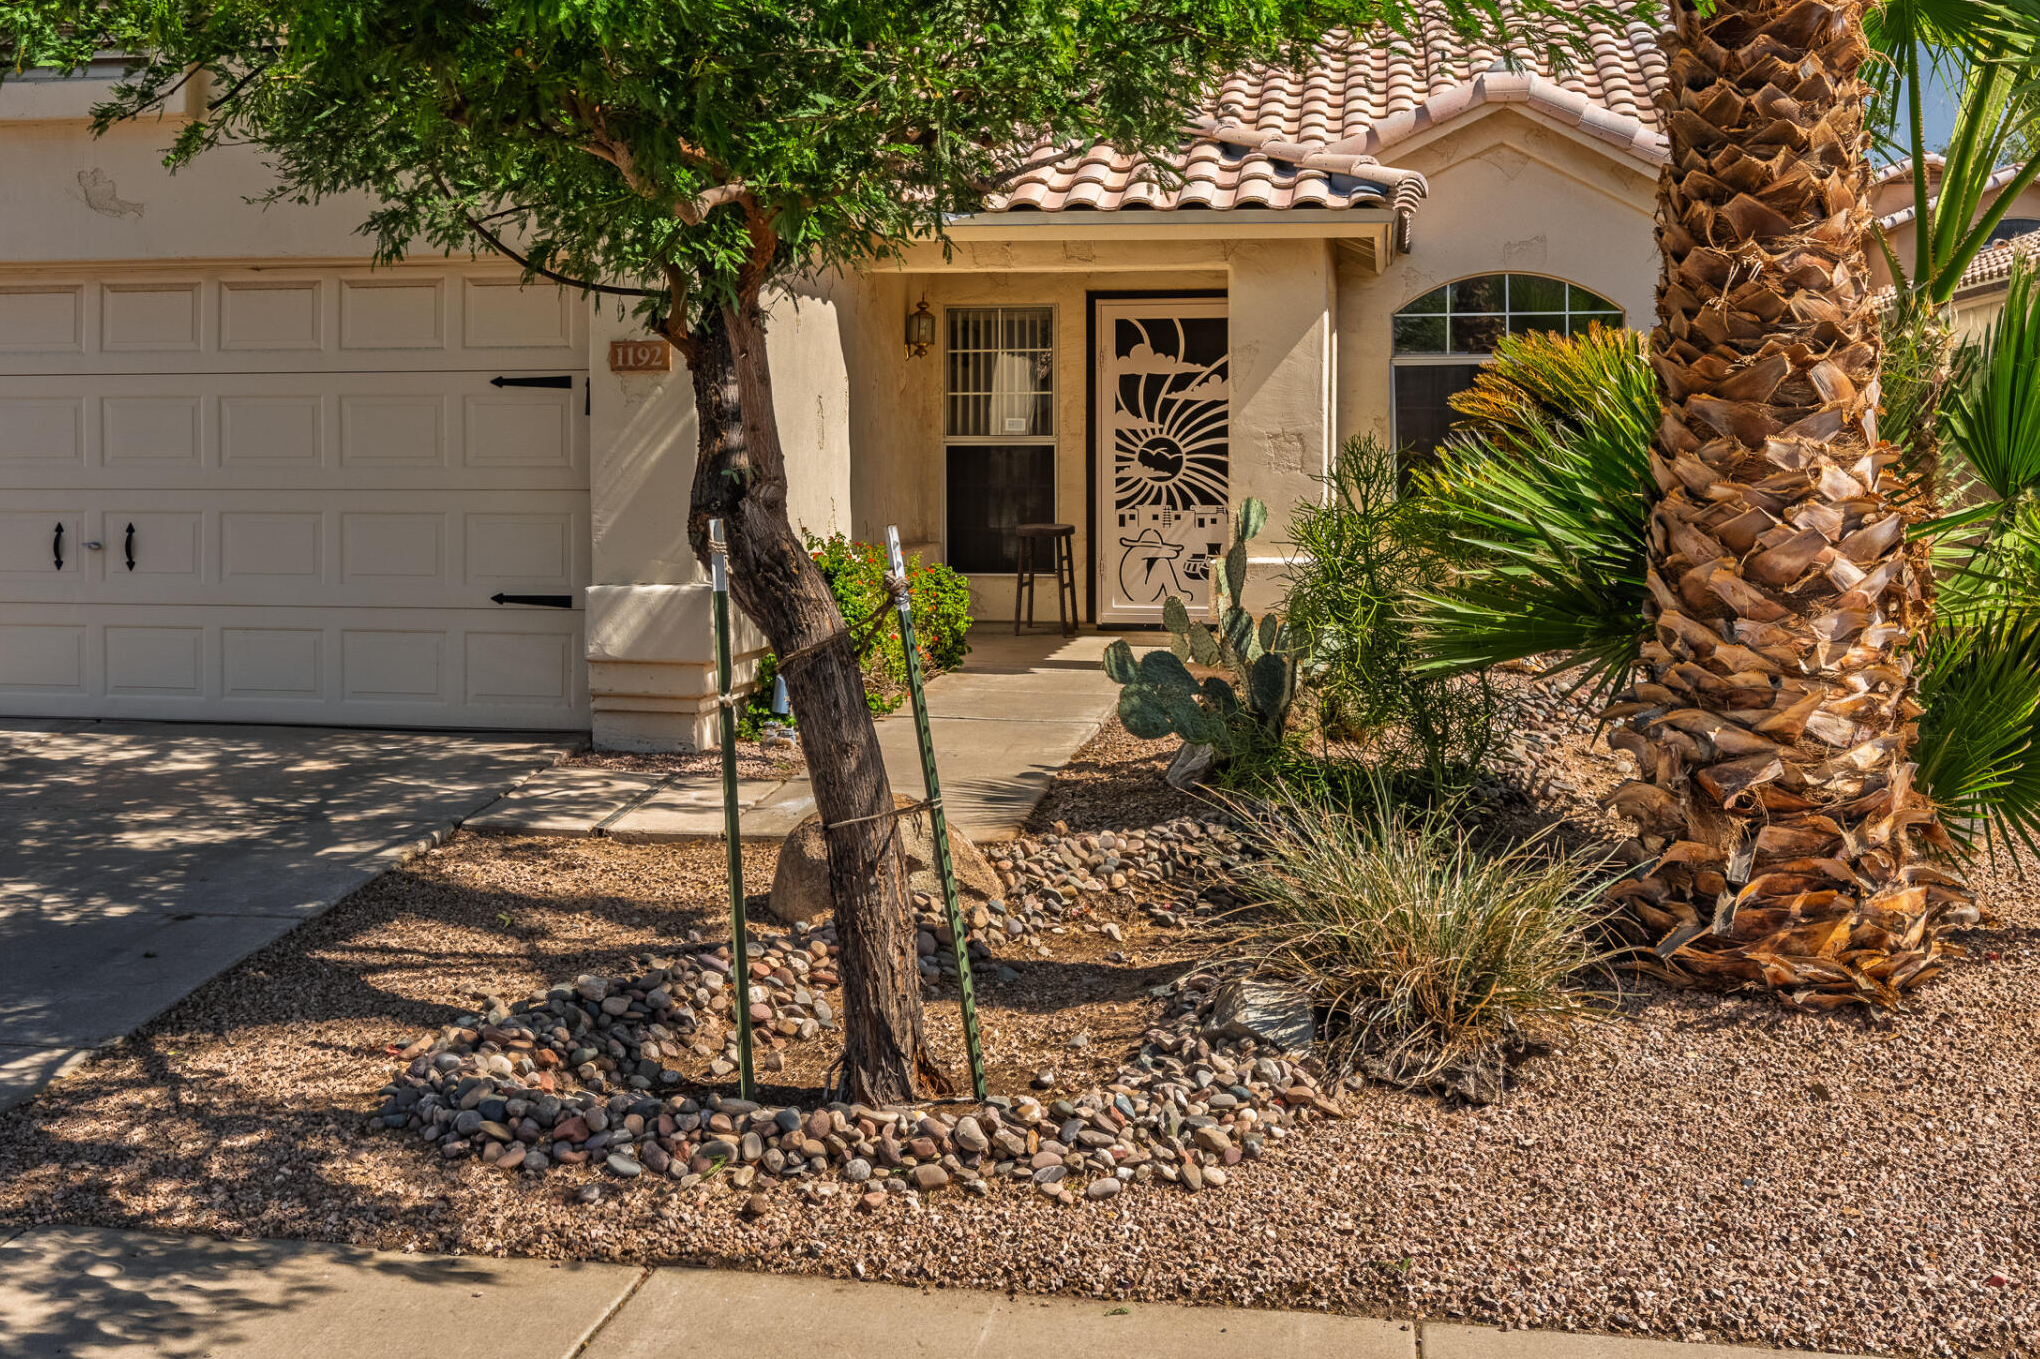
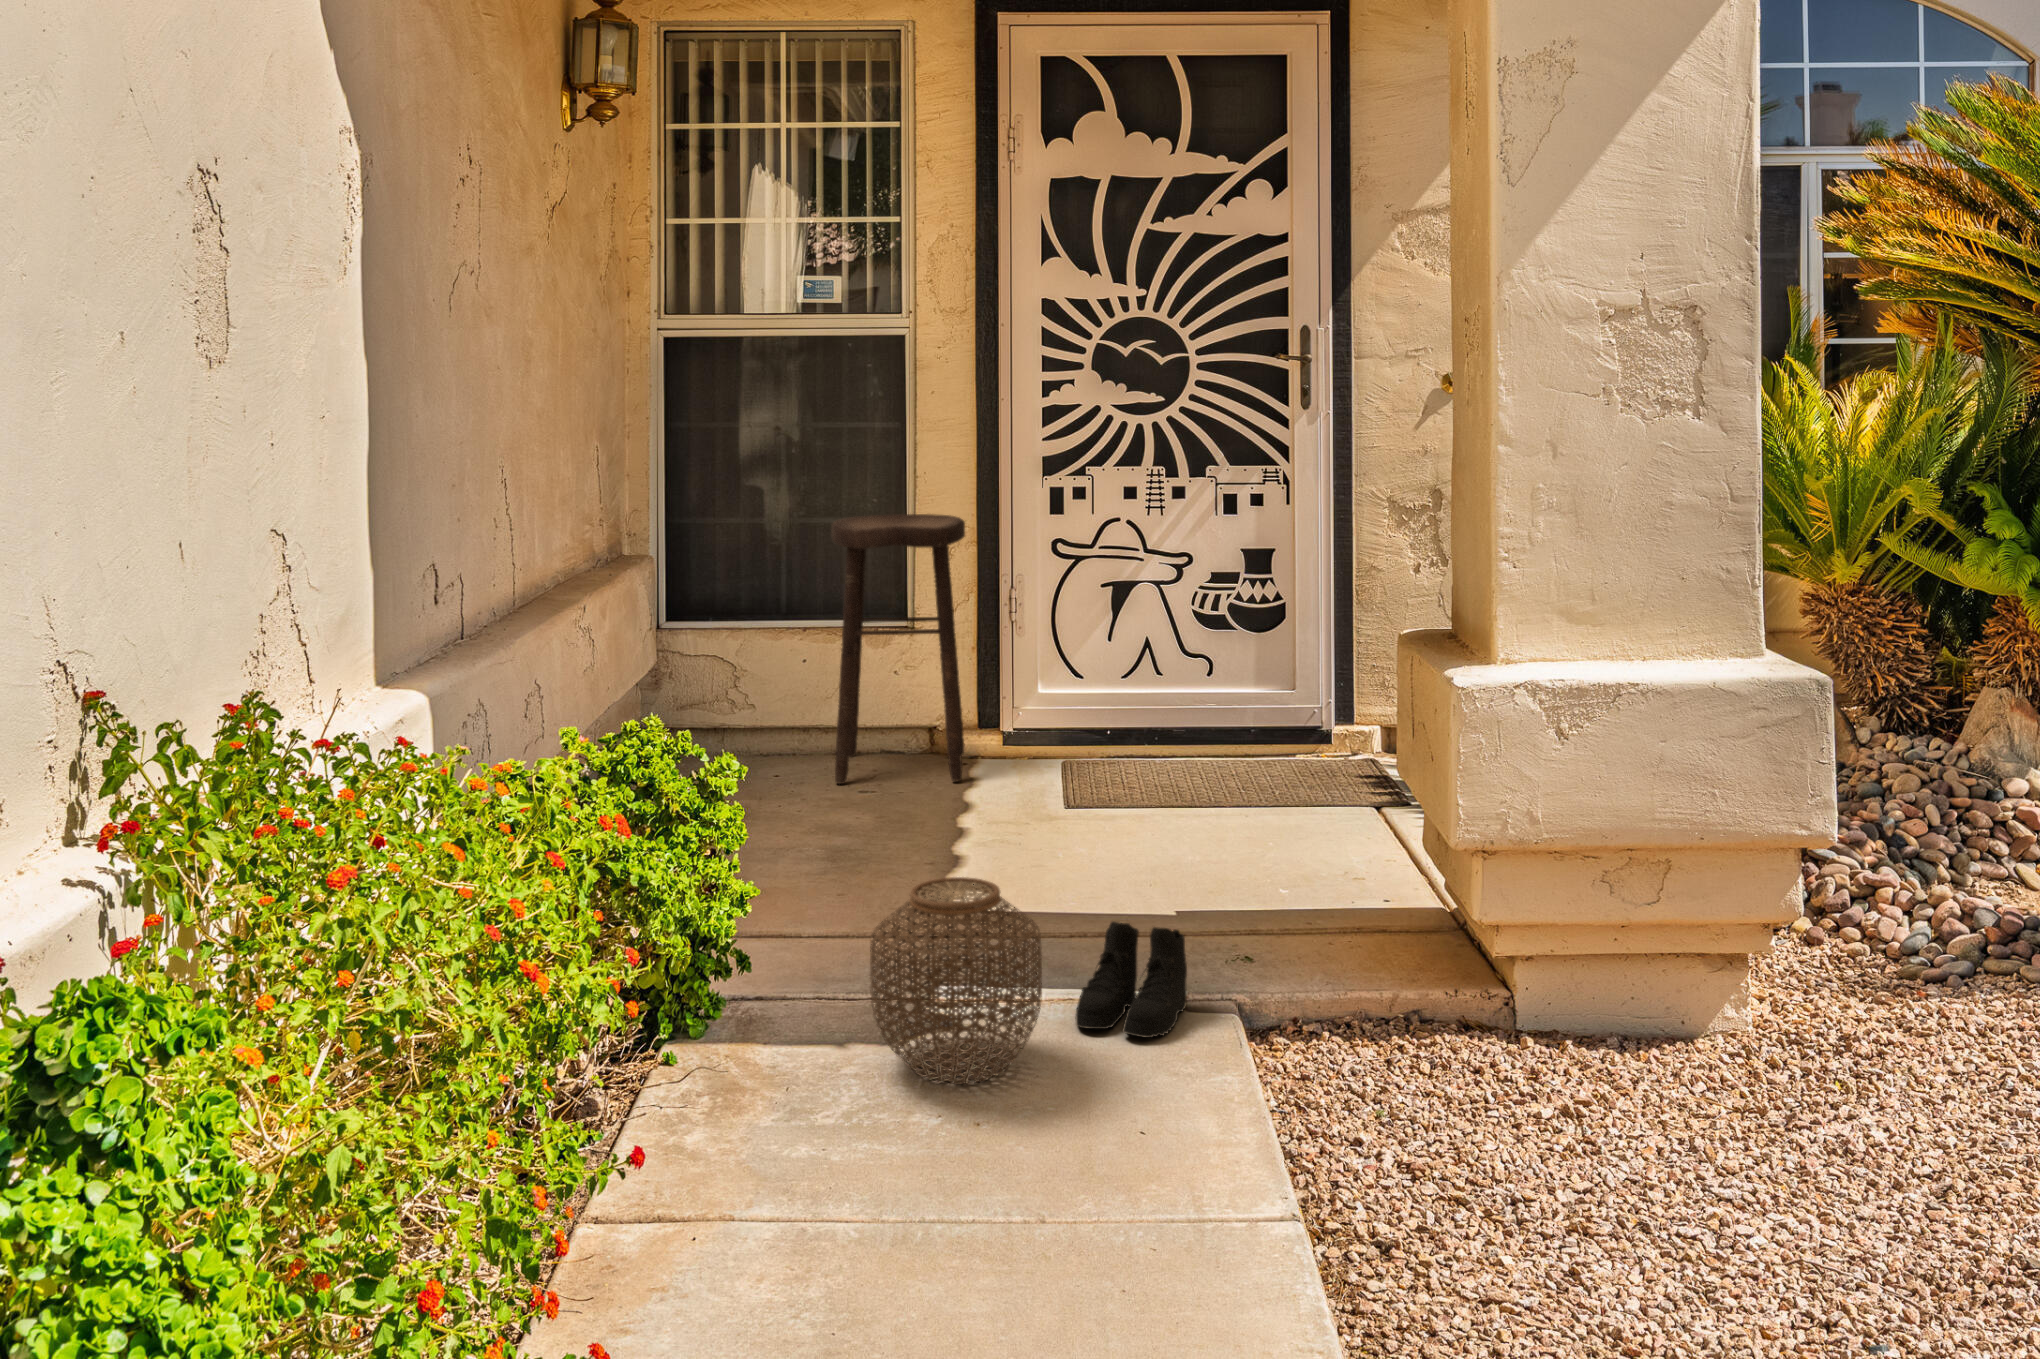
woven basket: none [957,636,1013,698] -> present [870,877,1042,1084]
boots: none [1032,660,1076,695] -> present [1075,921,1187,1038]

